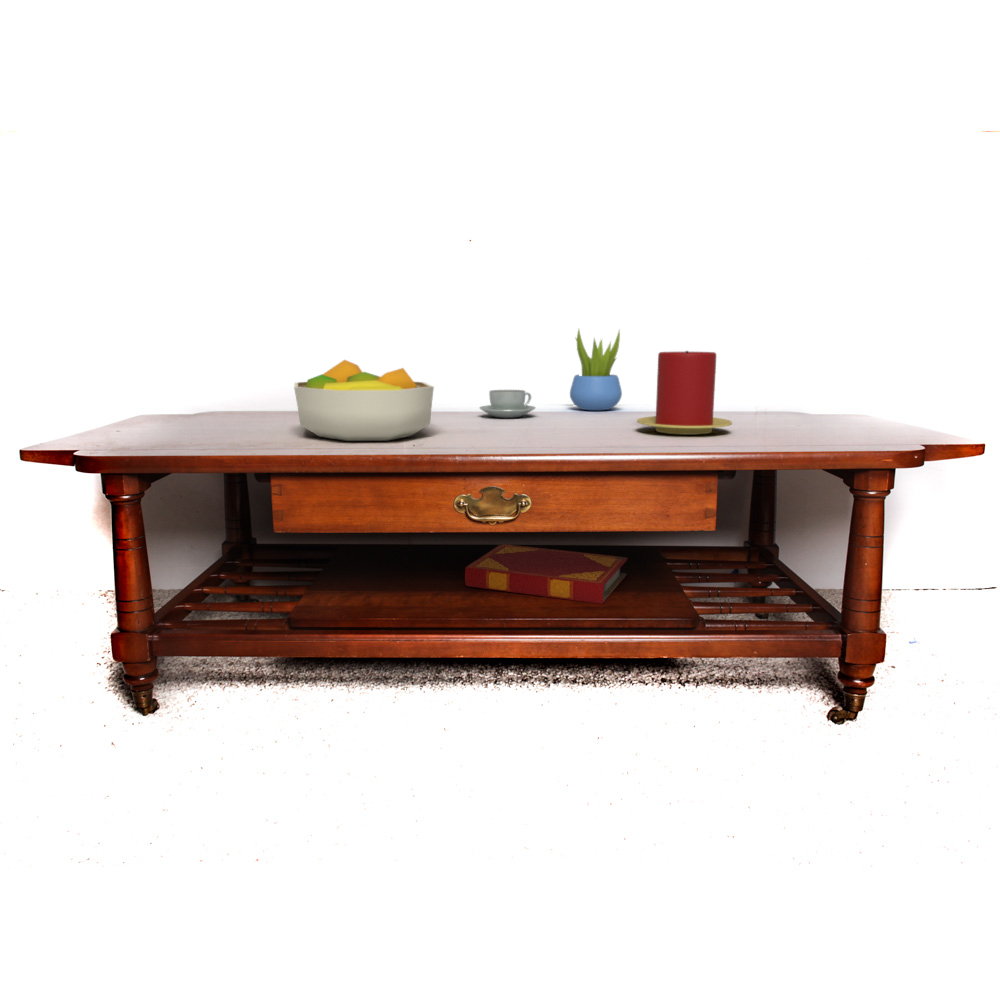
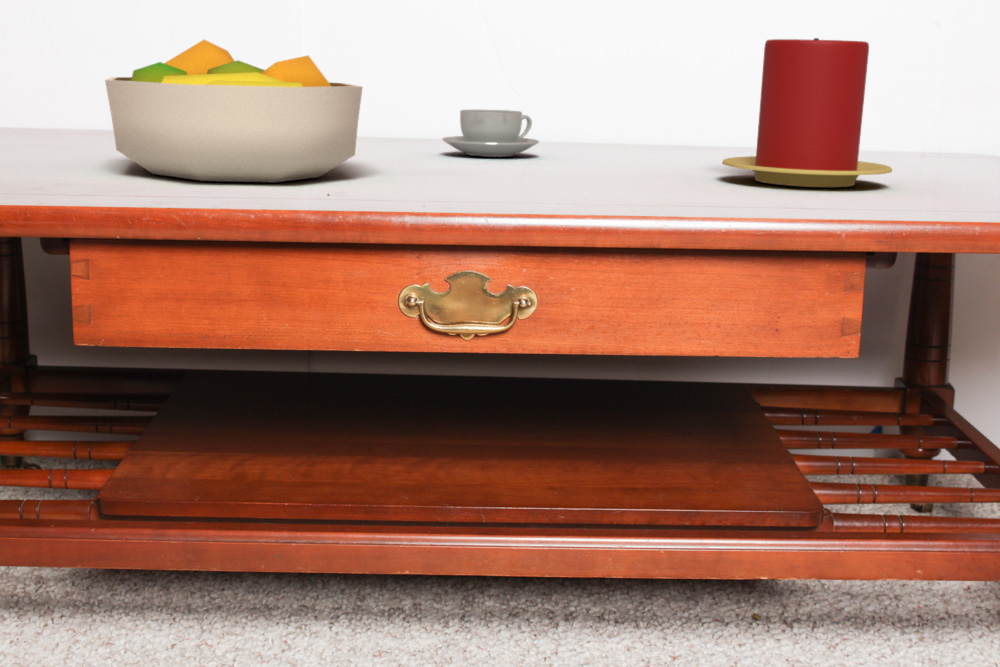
succulent plant: present [570,330,622,410] -> none [595,9,684,151]
hardback book: present [465,544,627,604] -> none [412,374,697,486]

